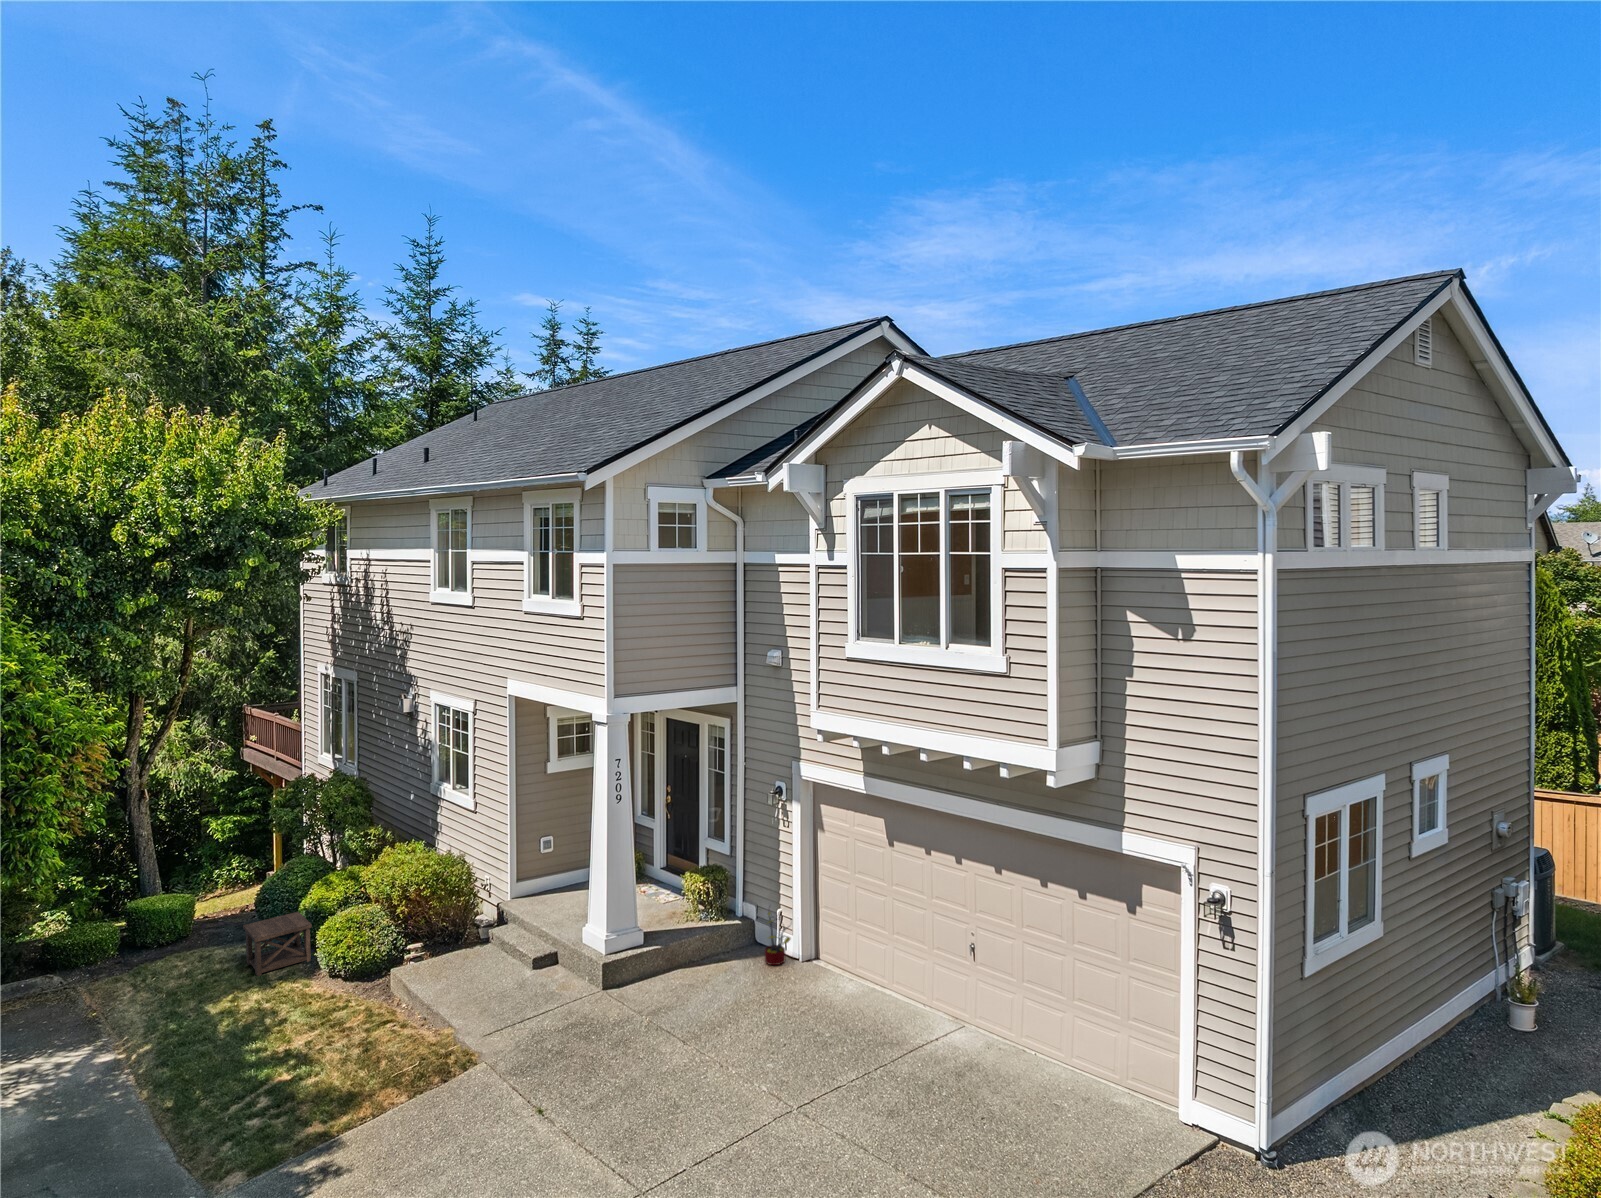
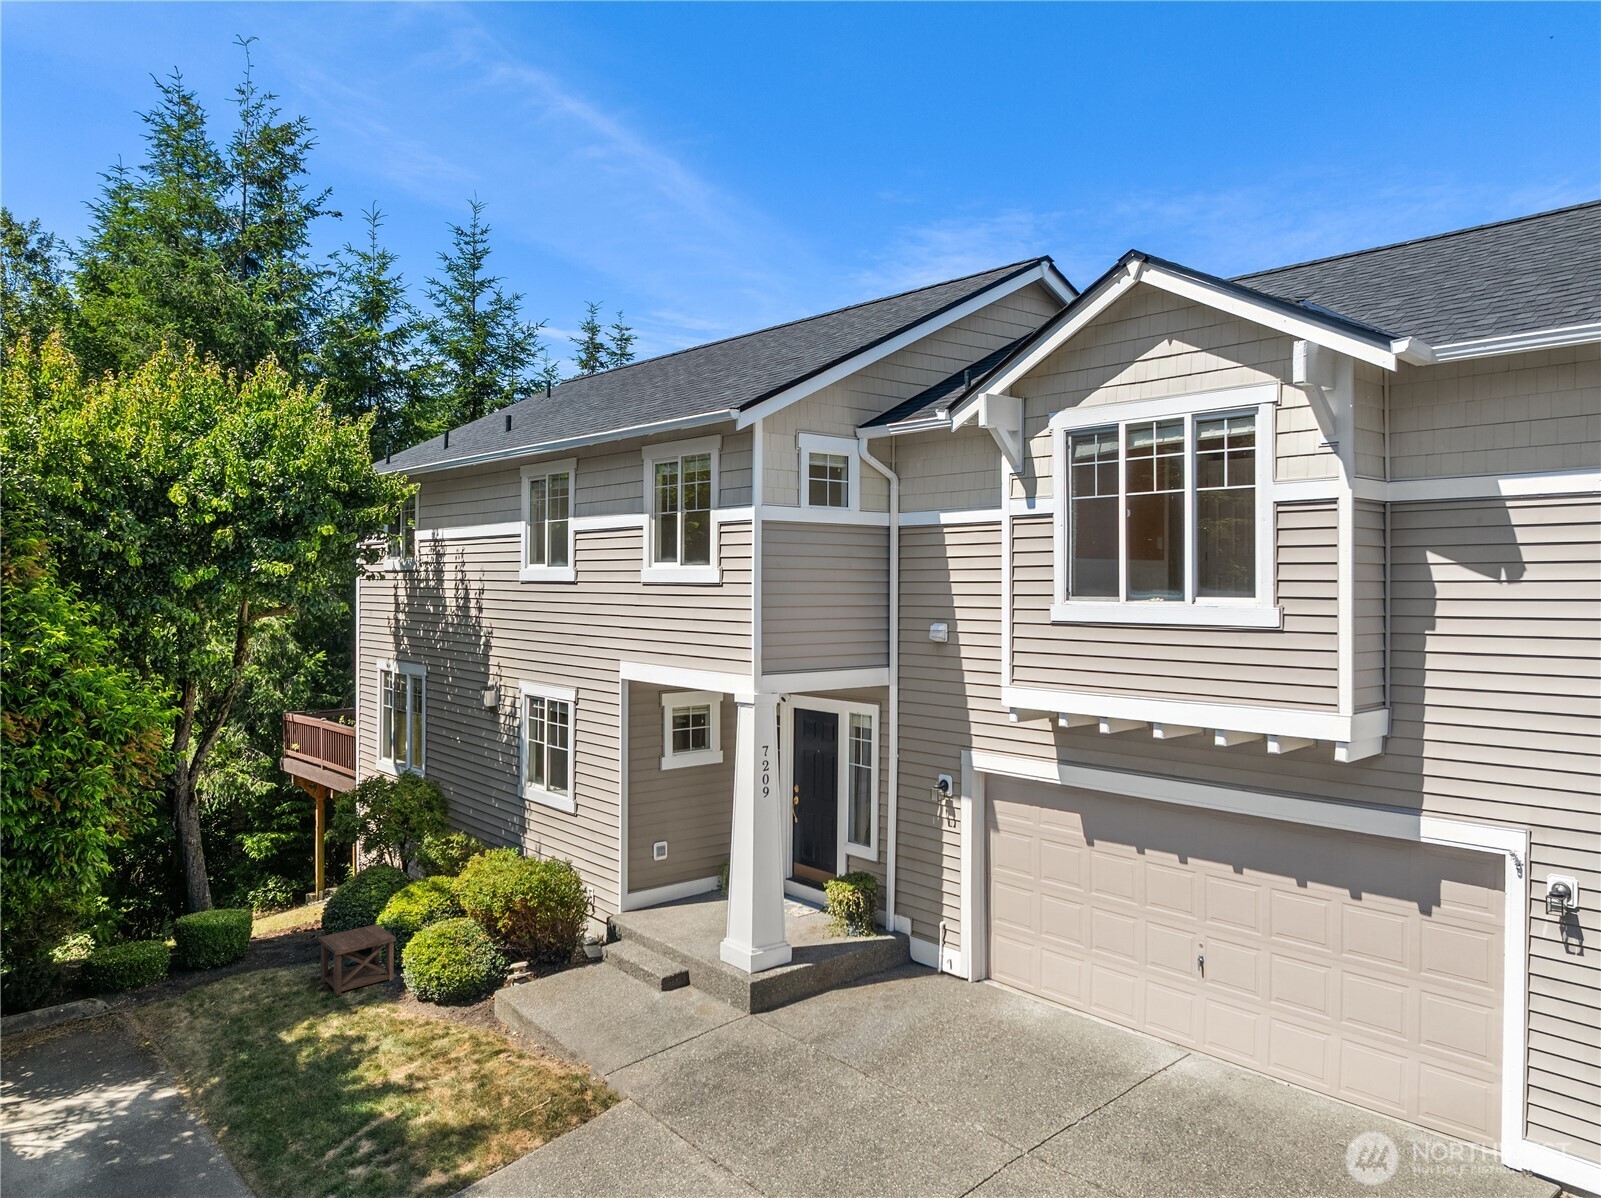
decorative plant: present [765,912,790,965] -> none [931,919,966,990]

